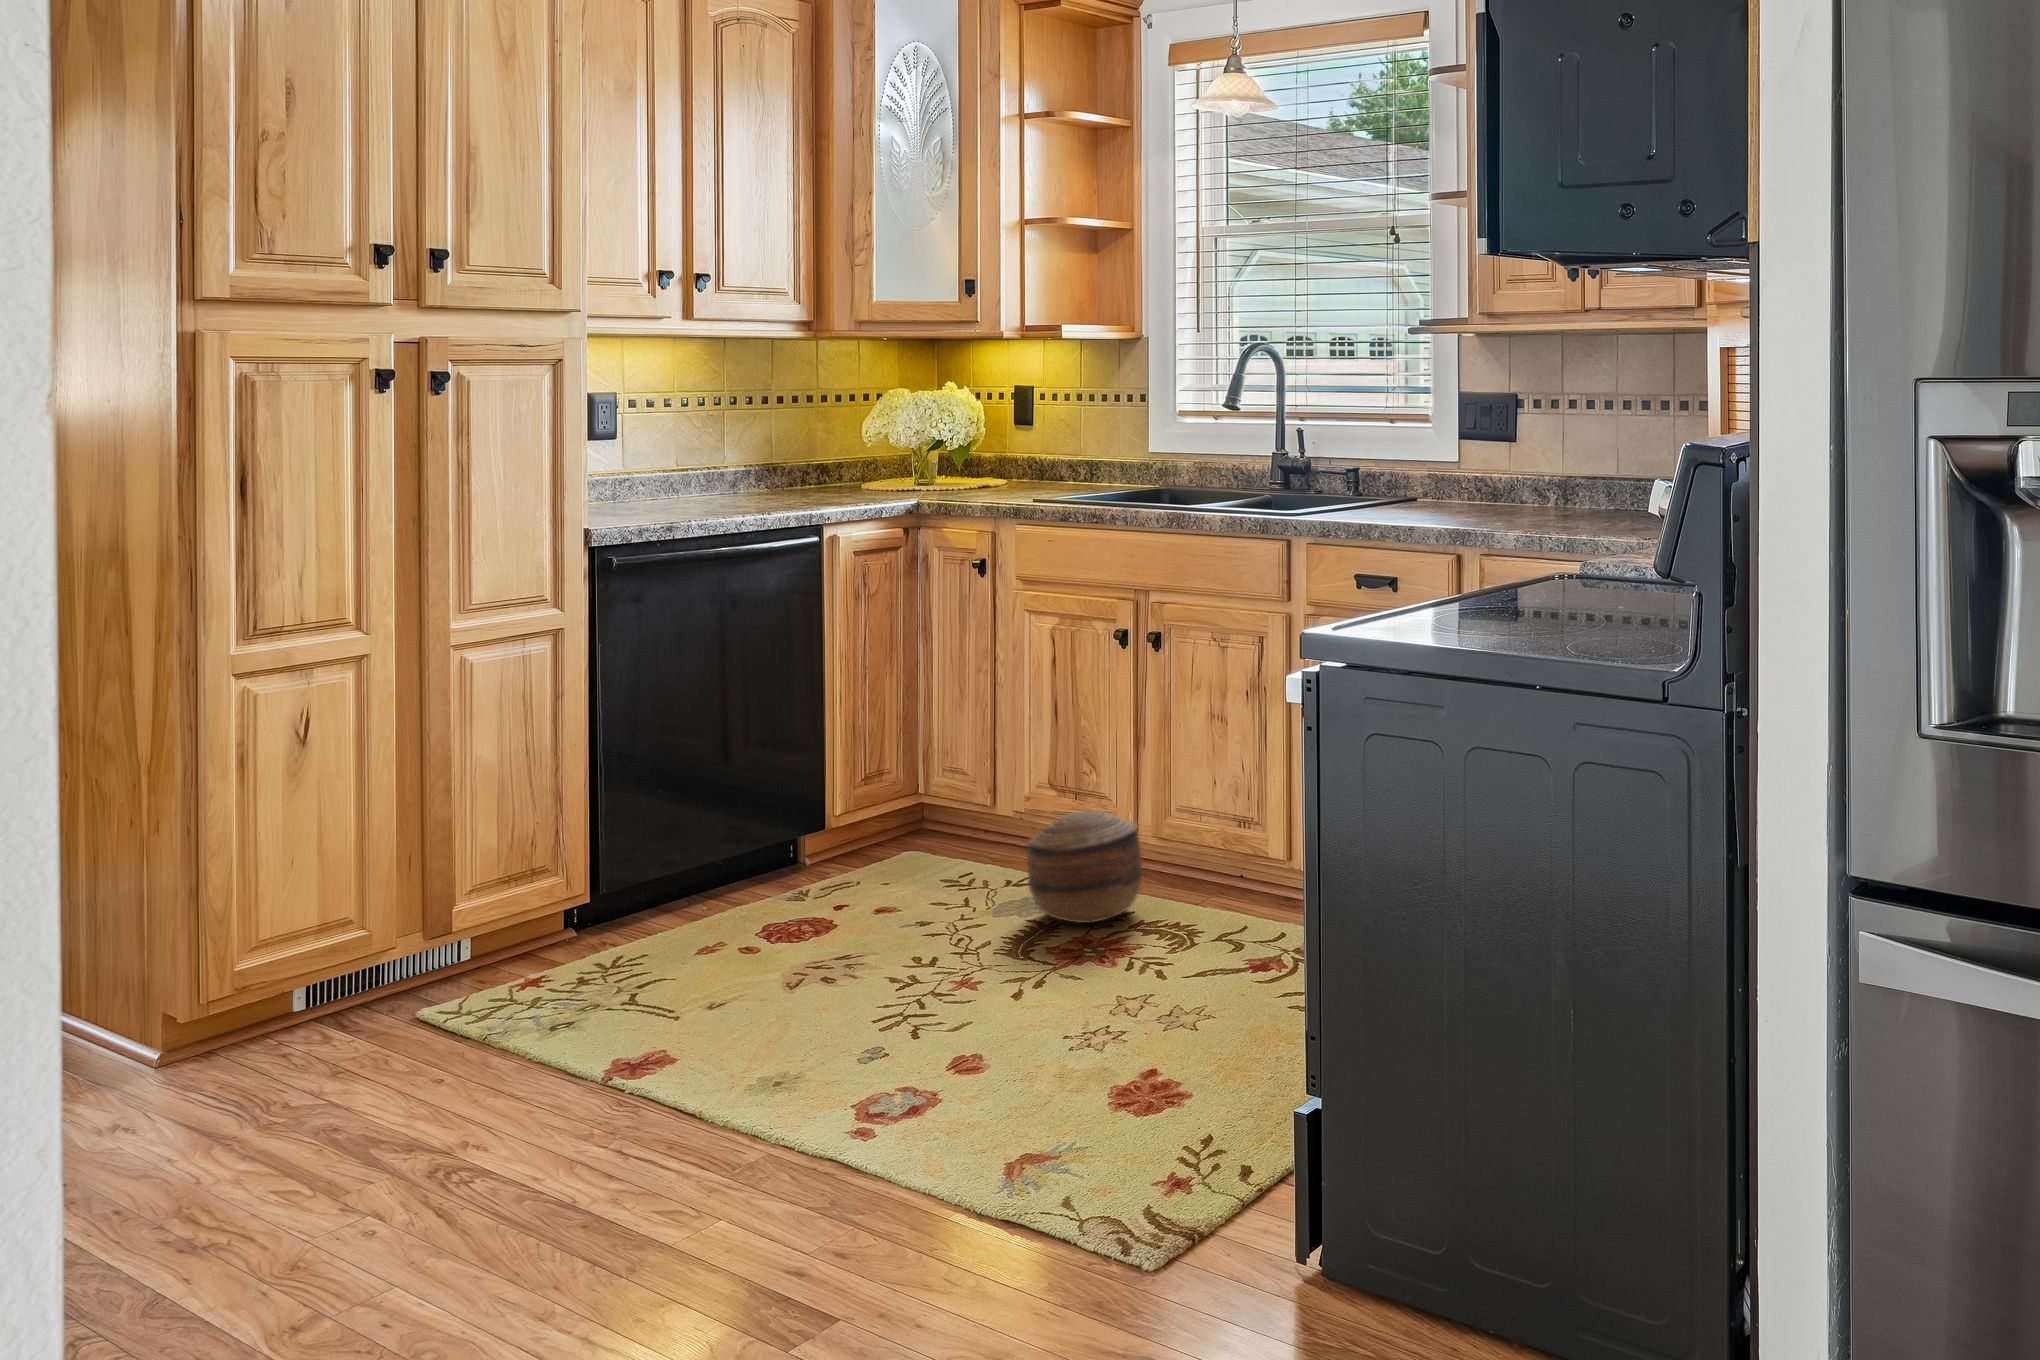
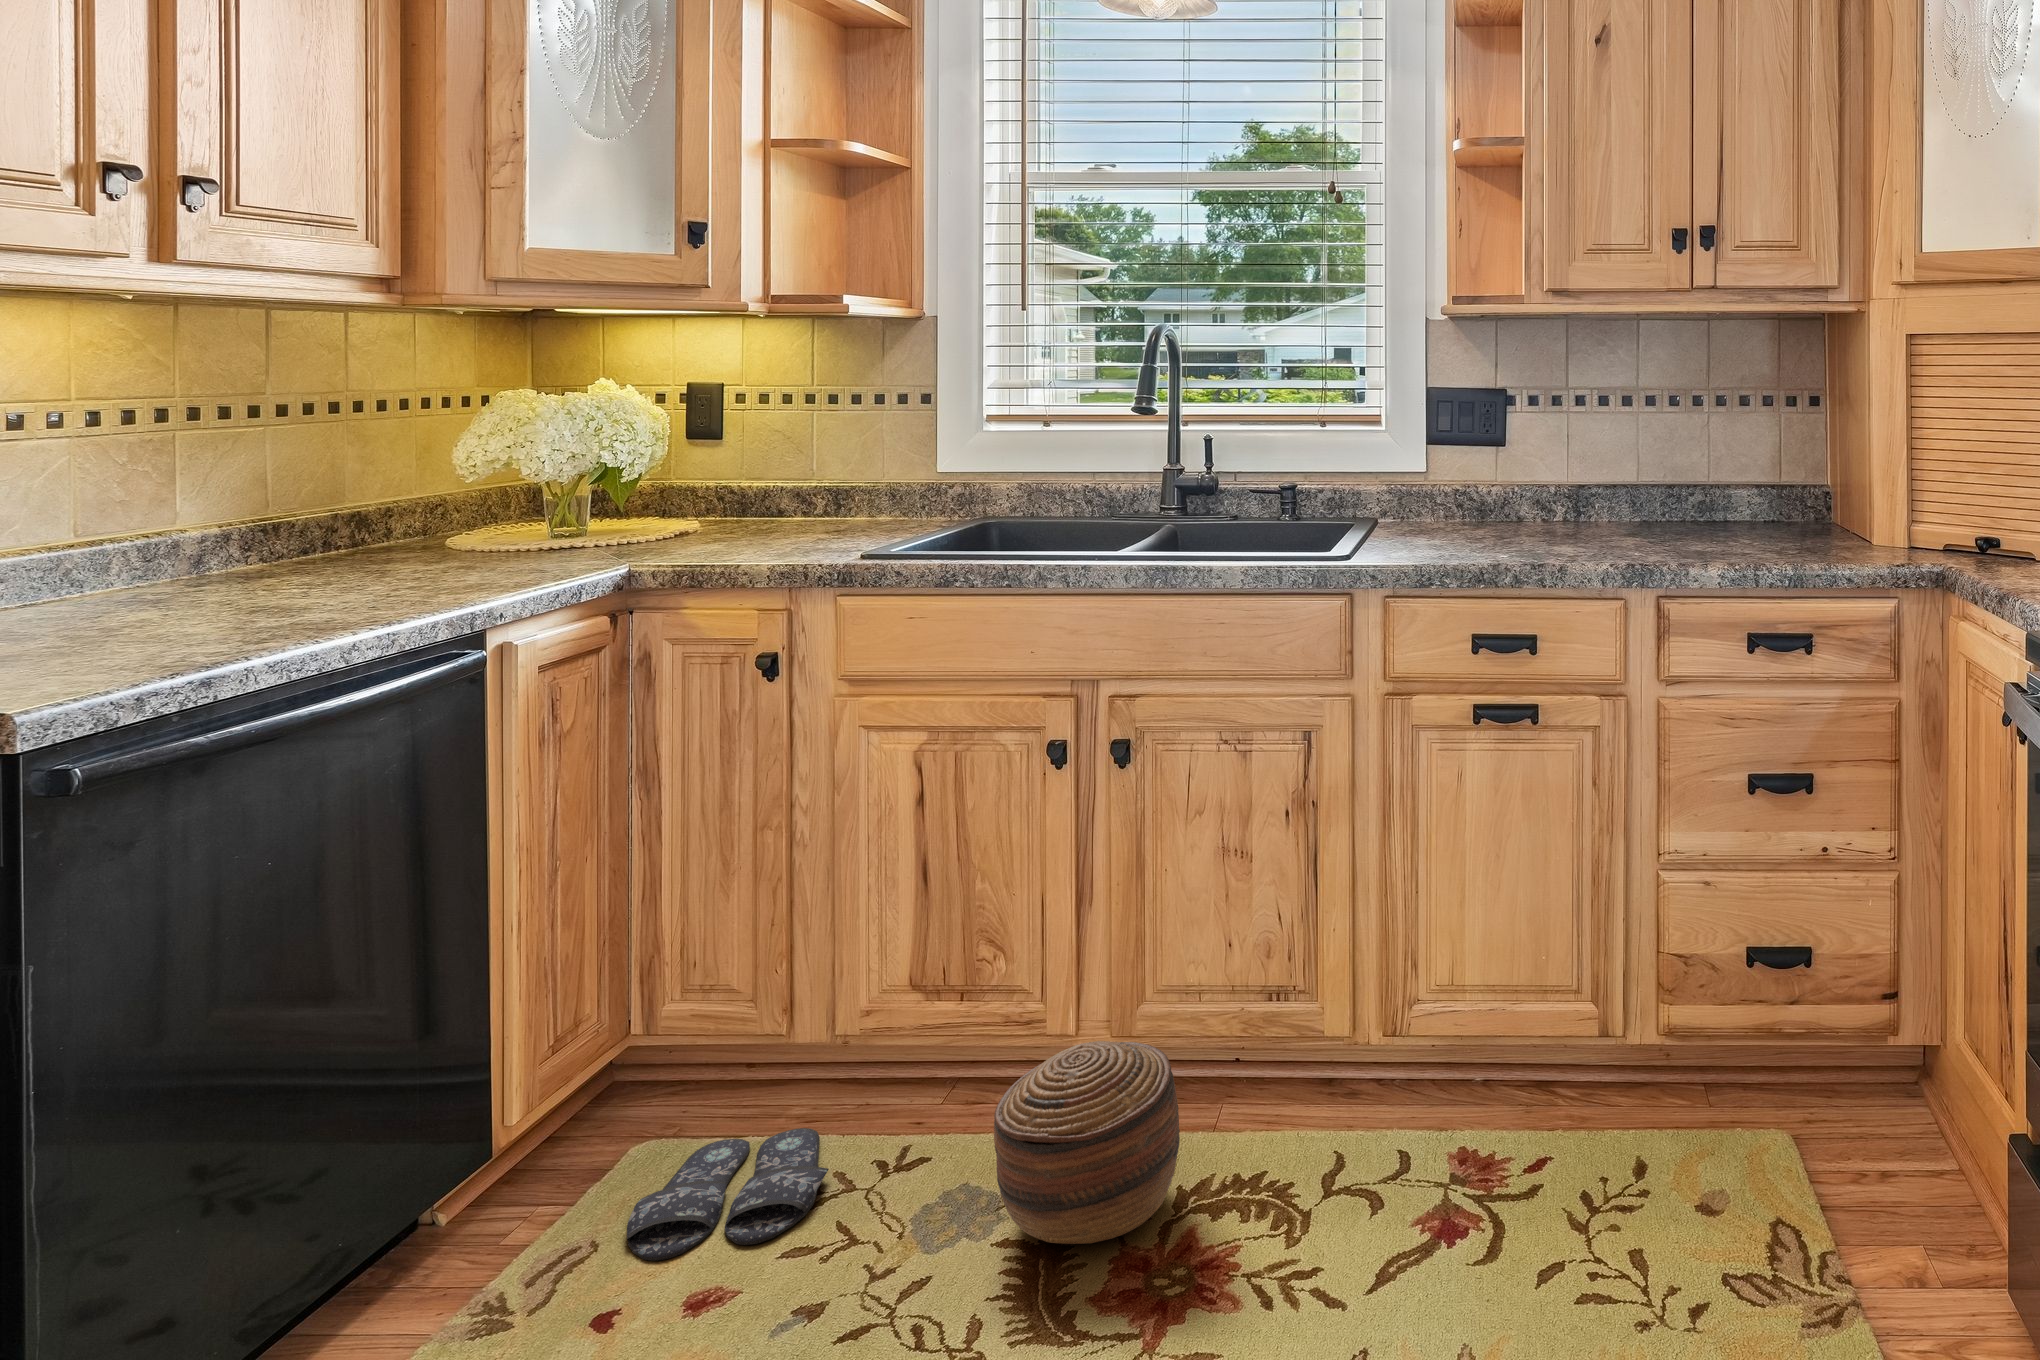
slippers: none [869,855,990,893] -> present [627,1128,829,1261]

